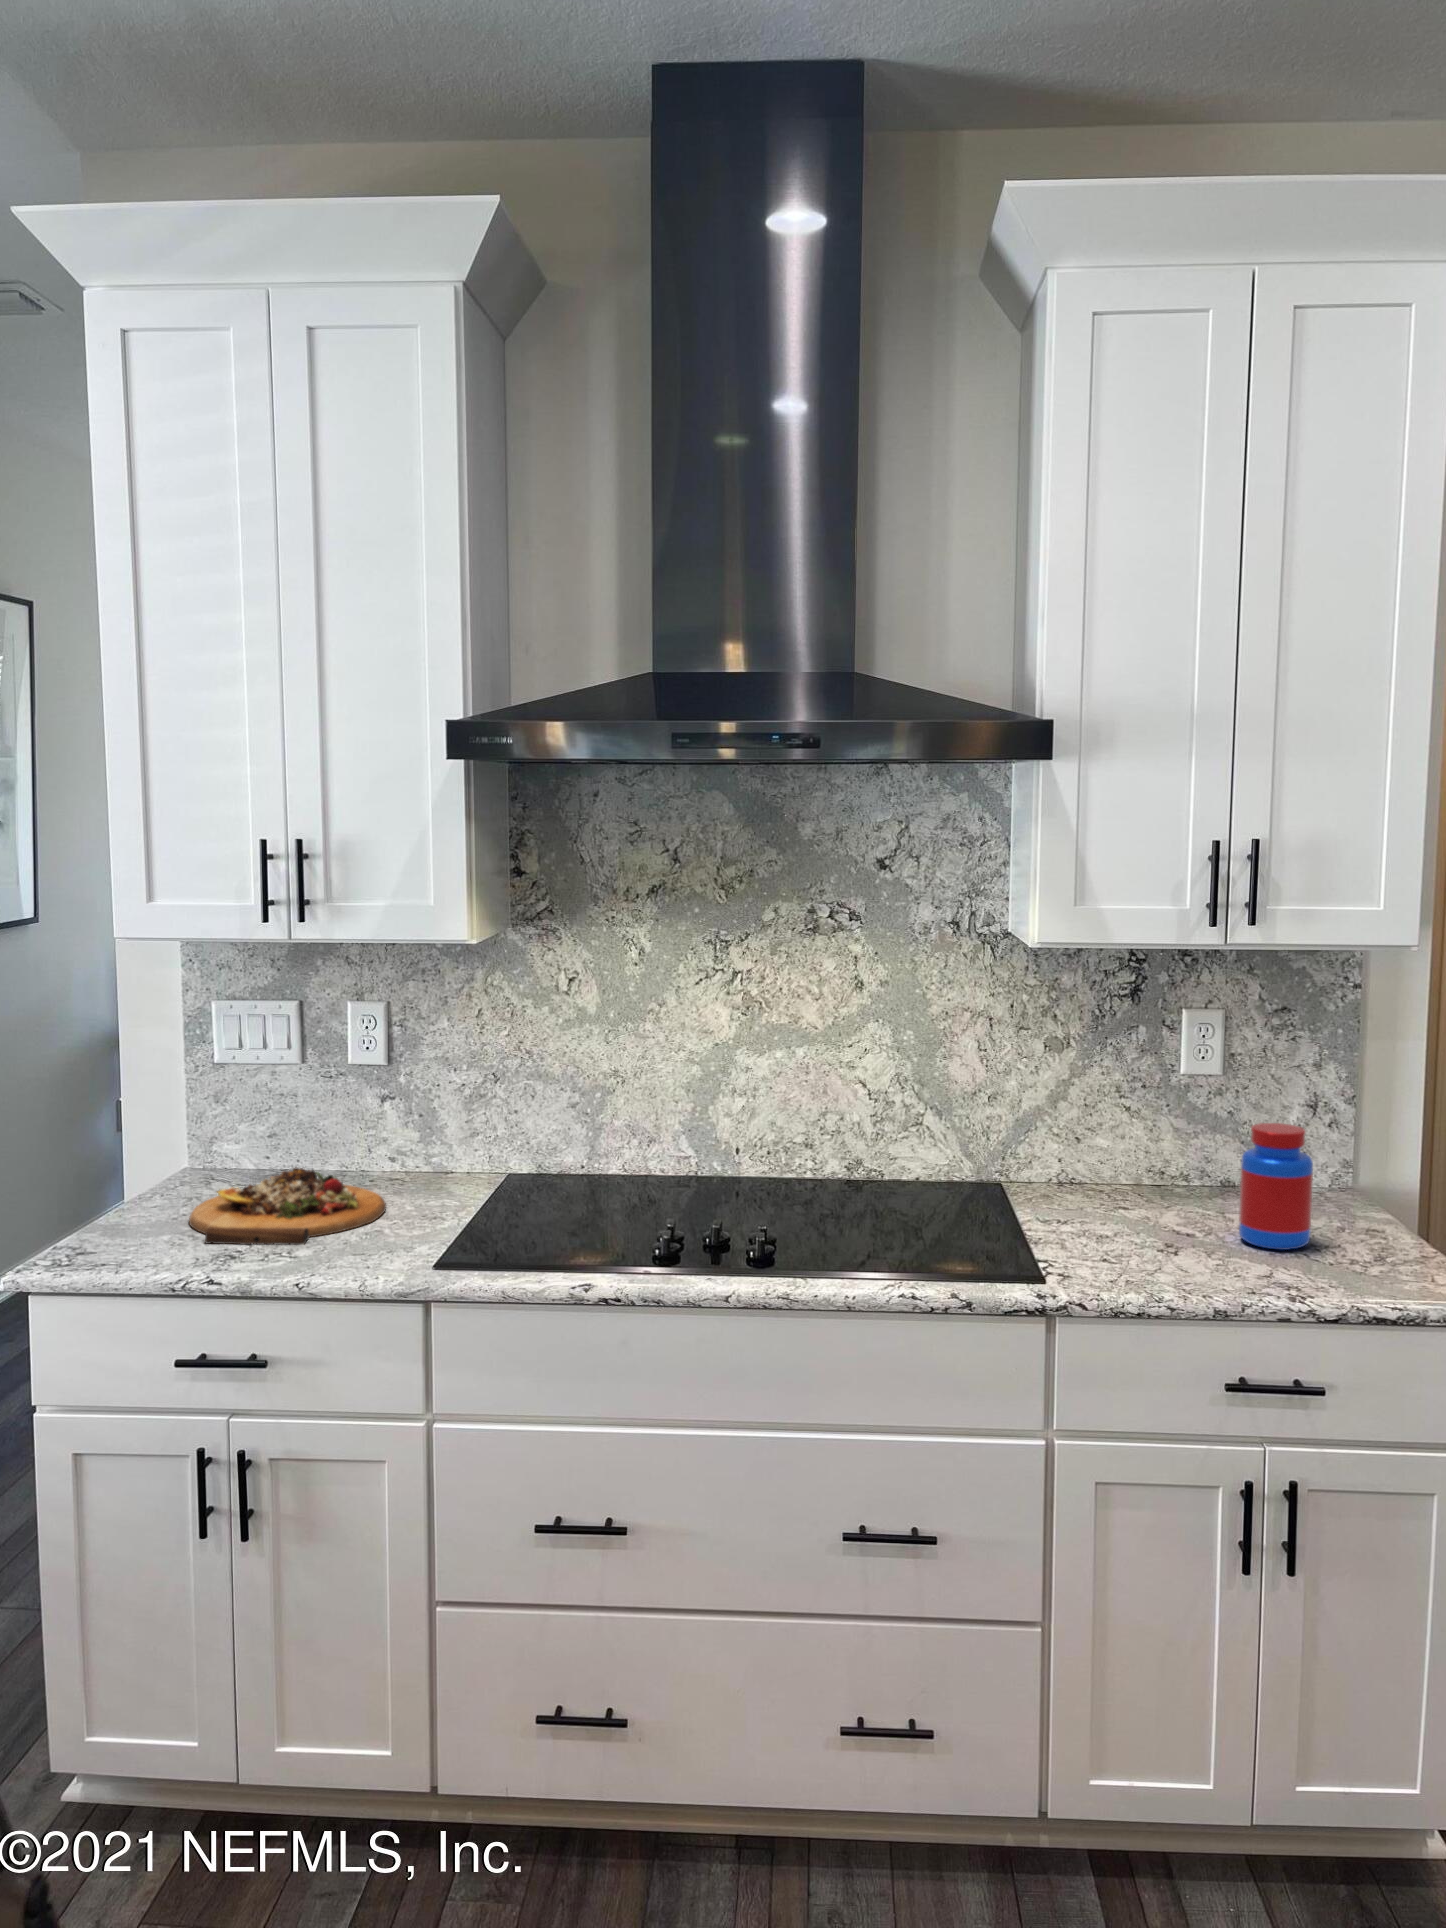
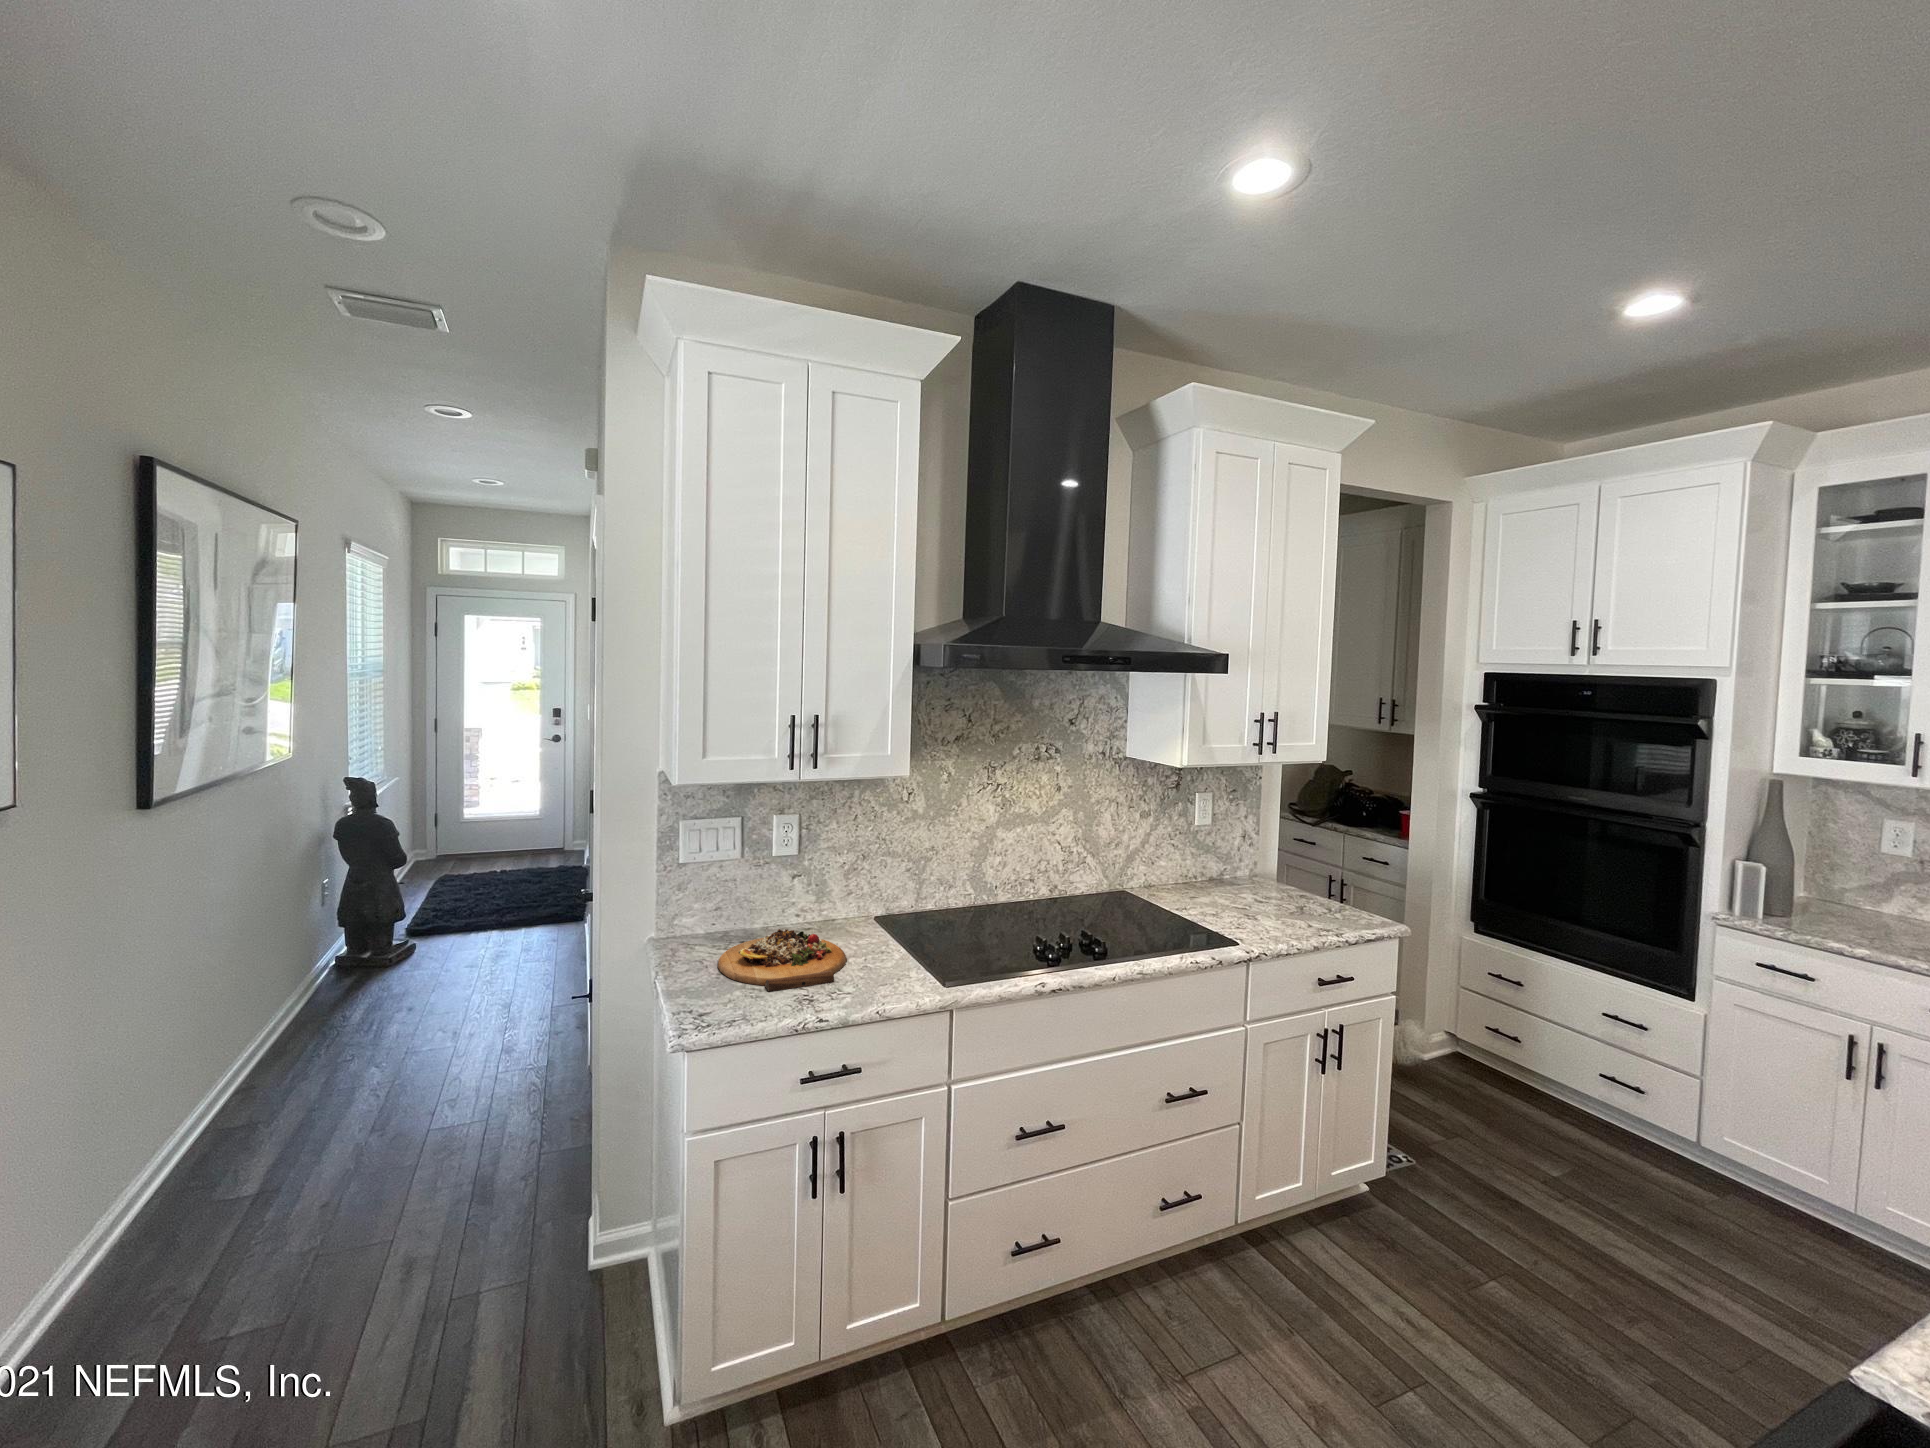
jar: present [1239,1123,1313,1250] -> none [1270,850,1307,913]

